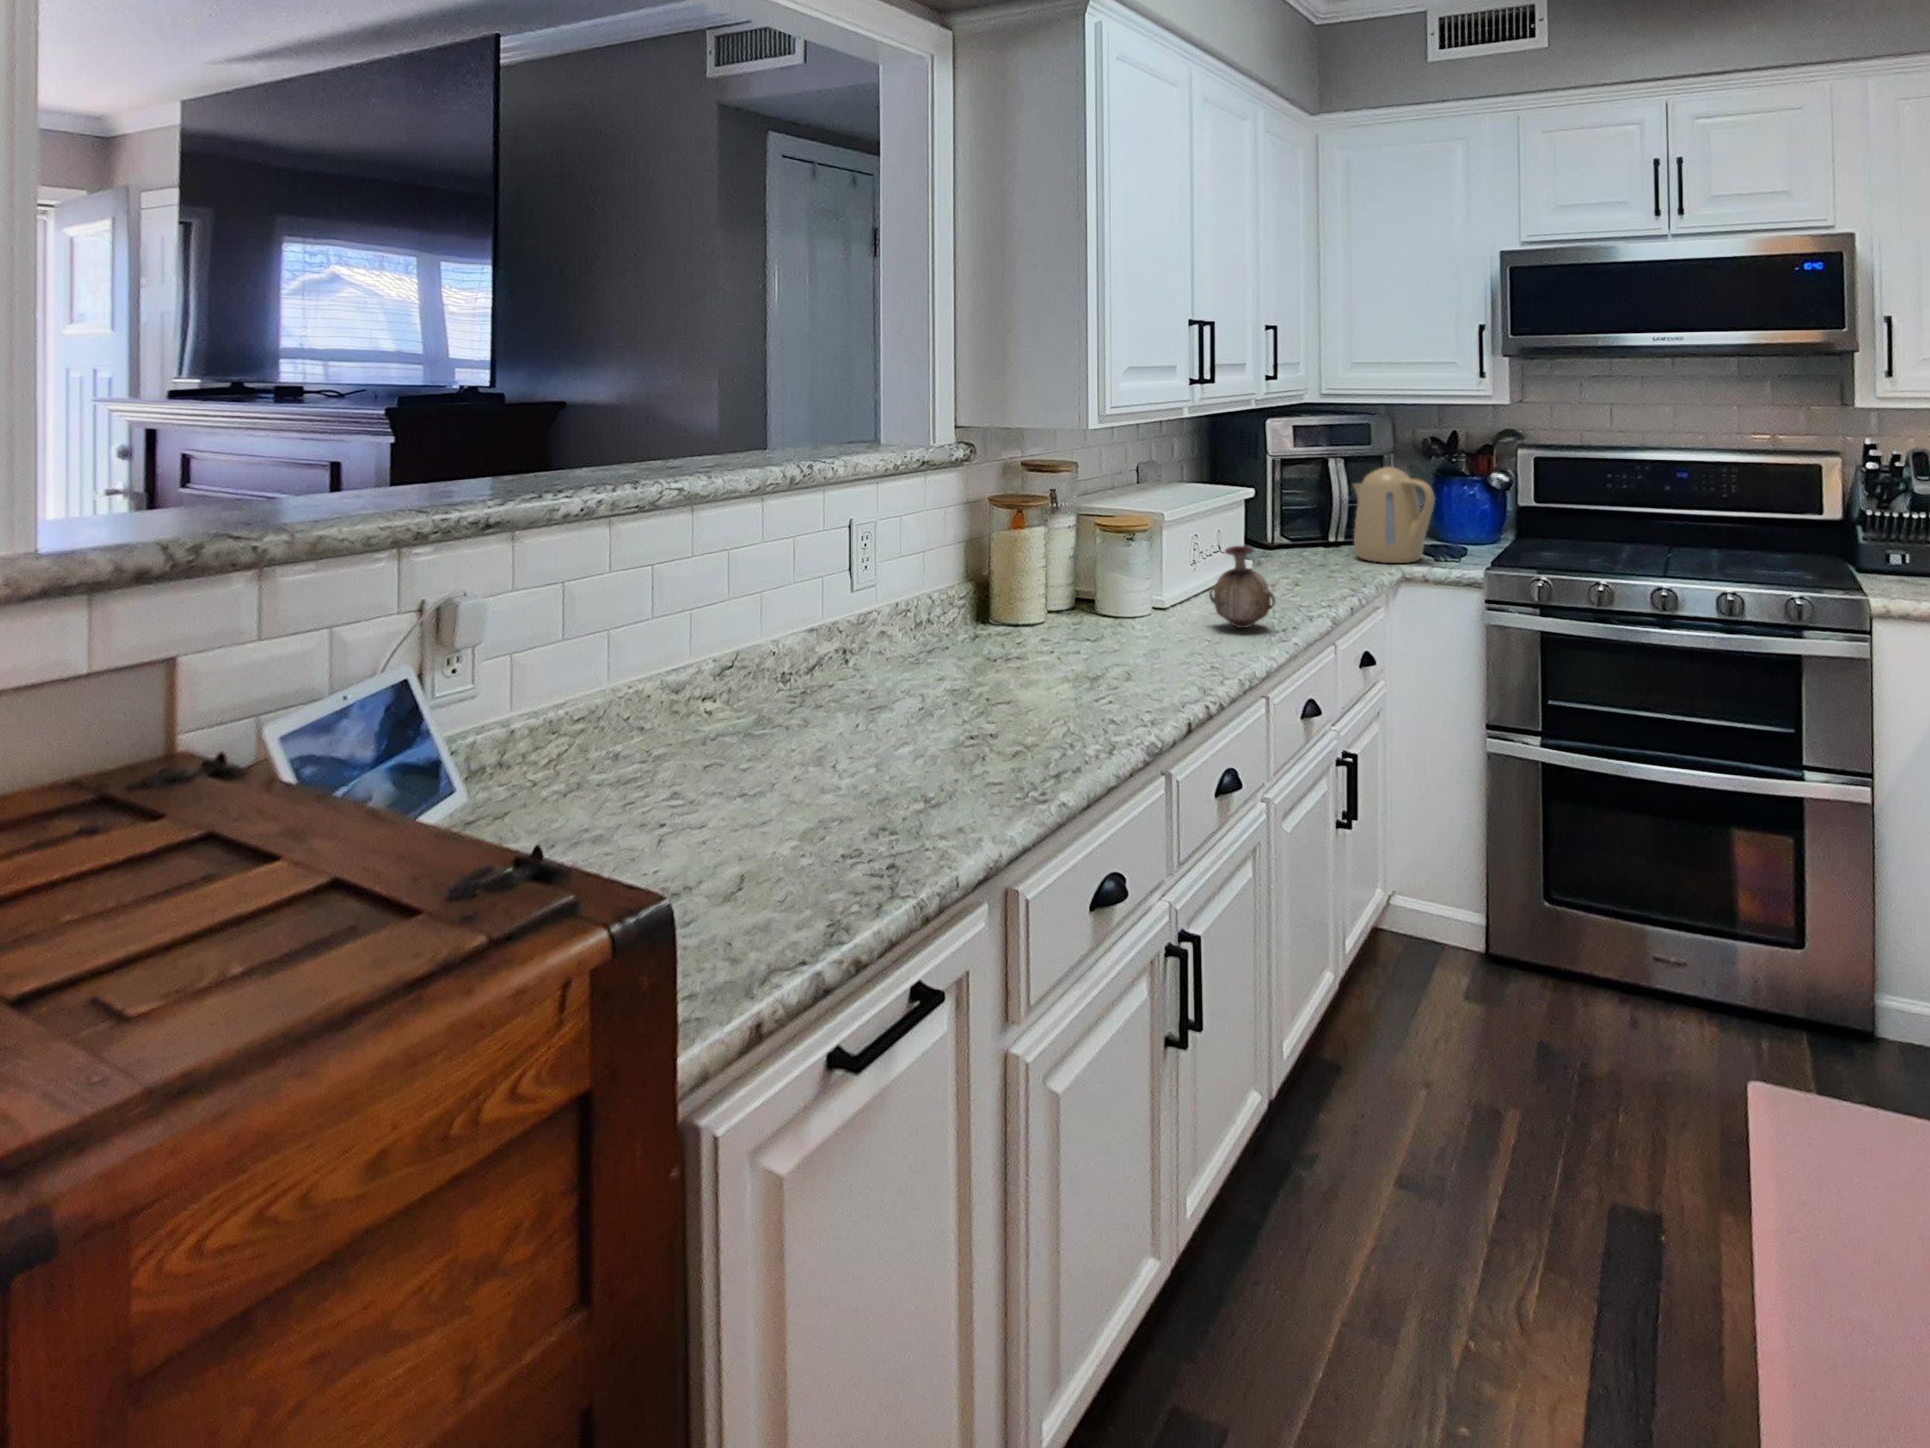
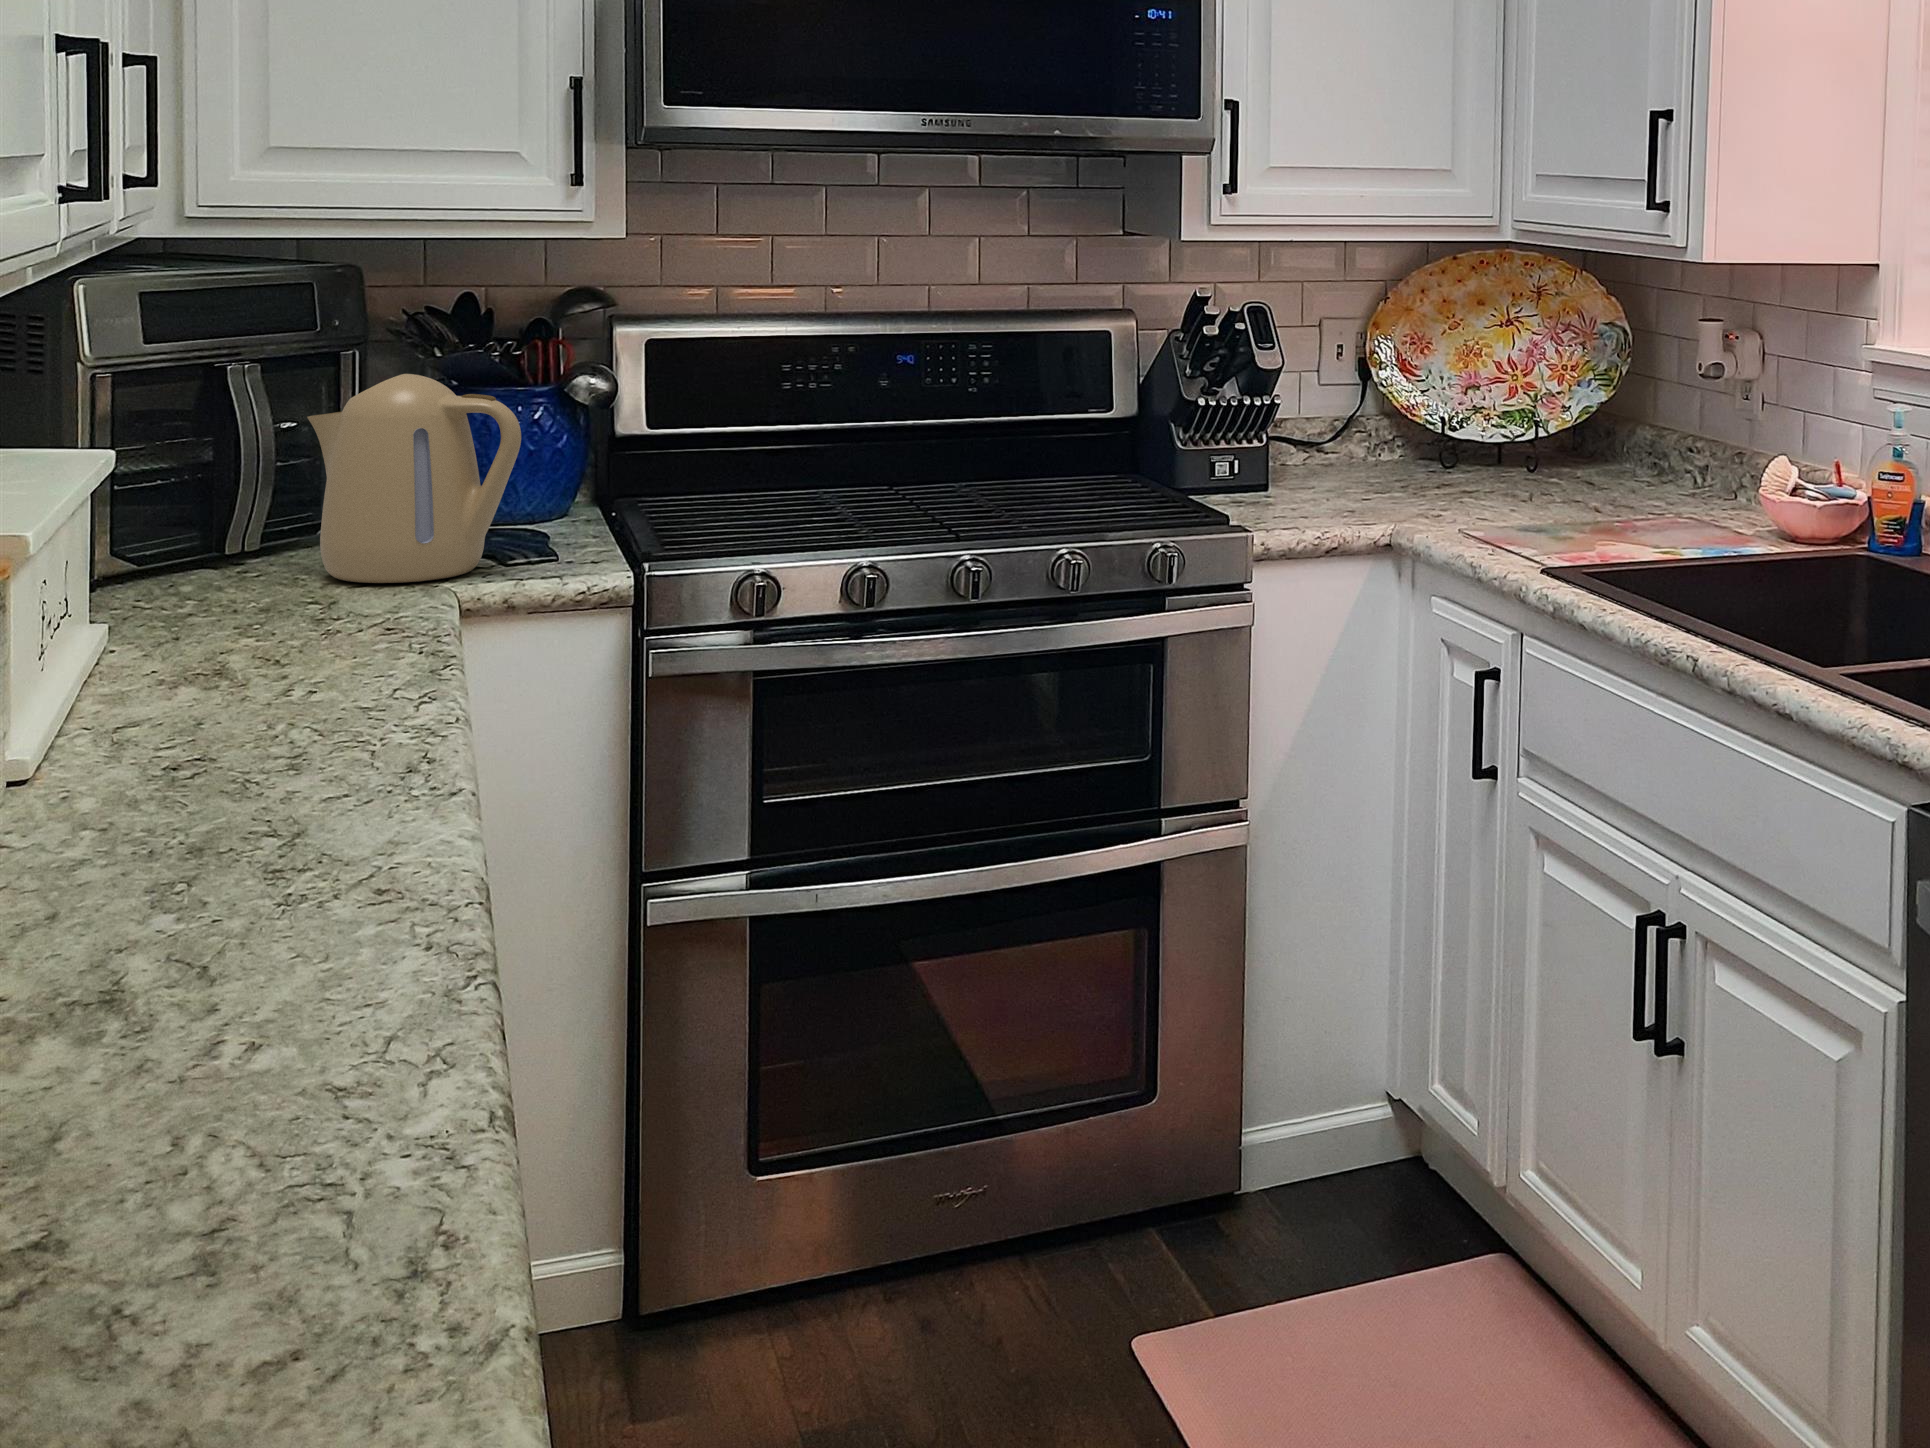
vase: present [1209,546,1275,628] -> none [150,588,346,791]

